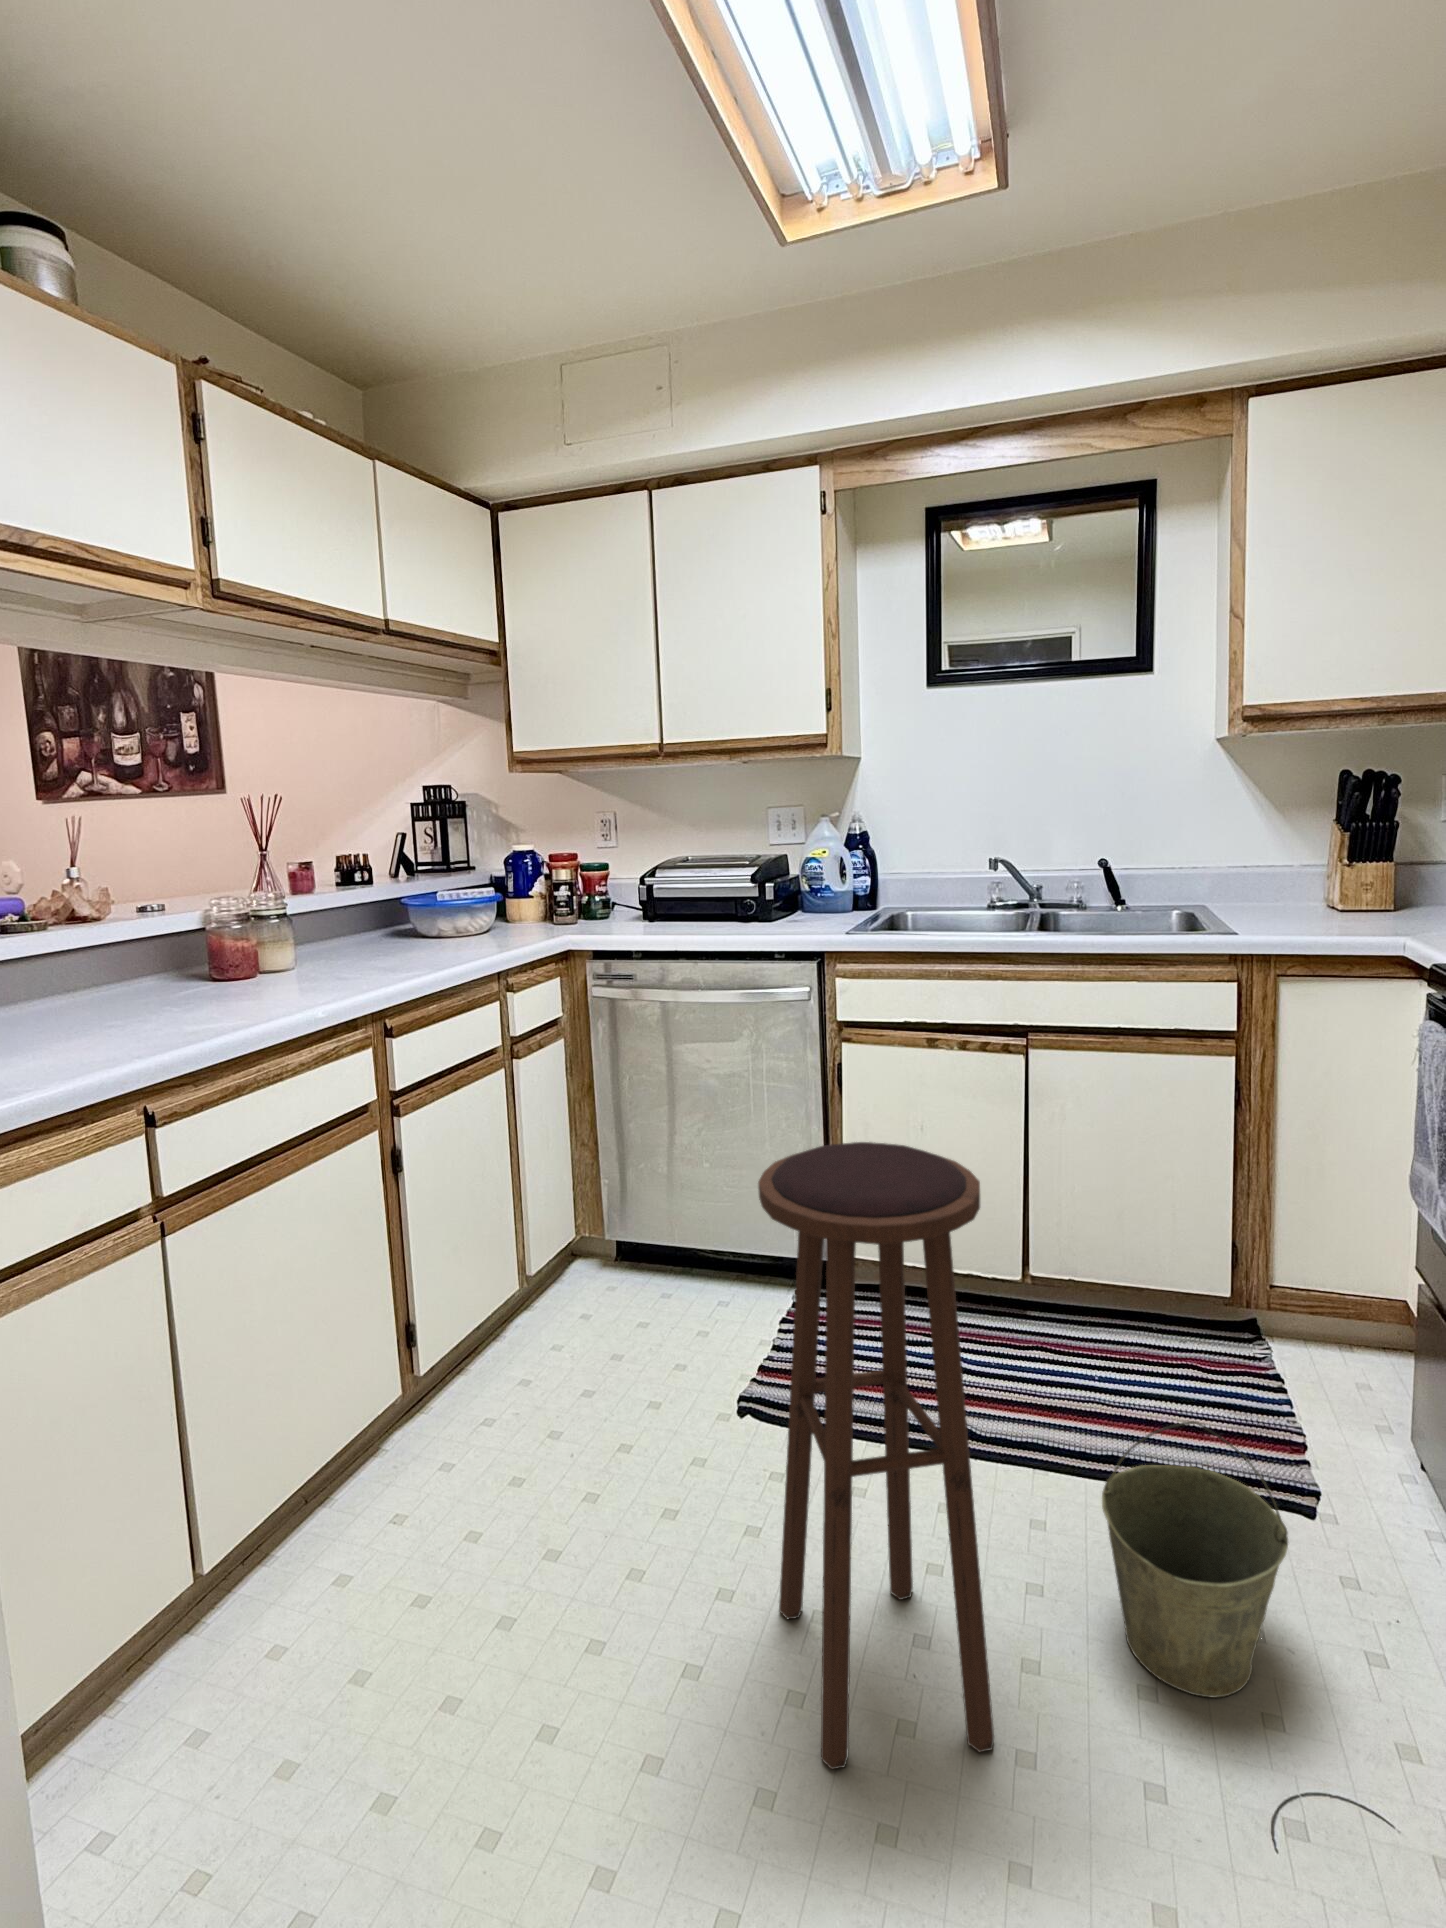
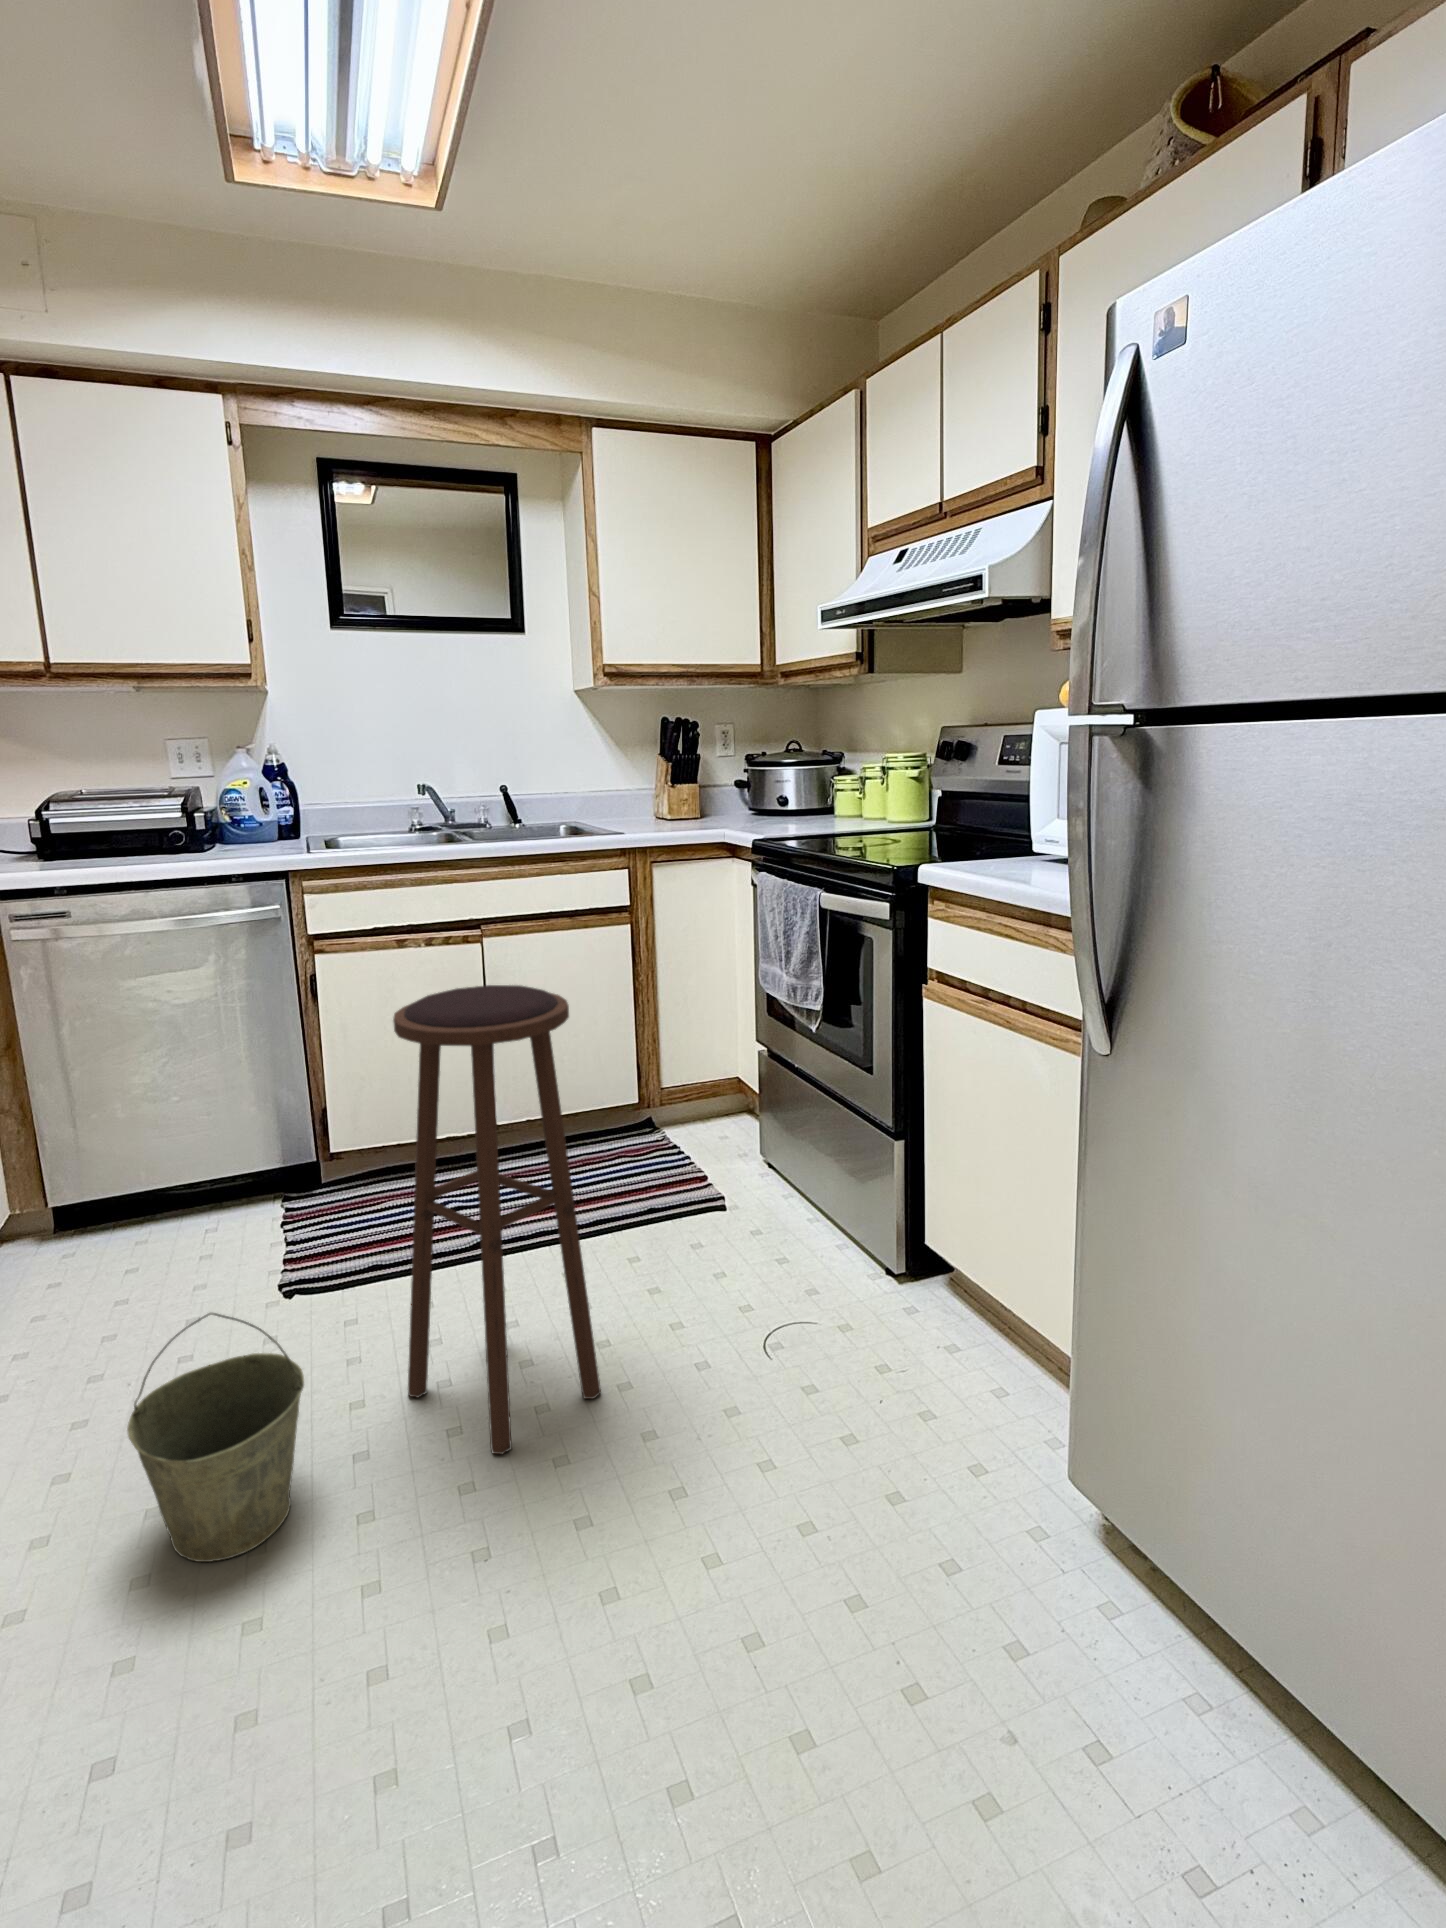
bucket: present [1102,1421,1288,1697] -> present [127,1313,304,1562]

